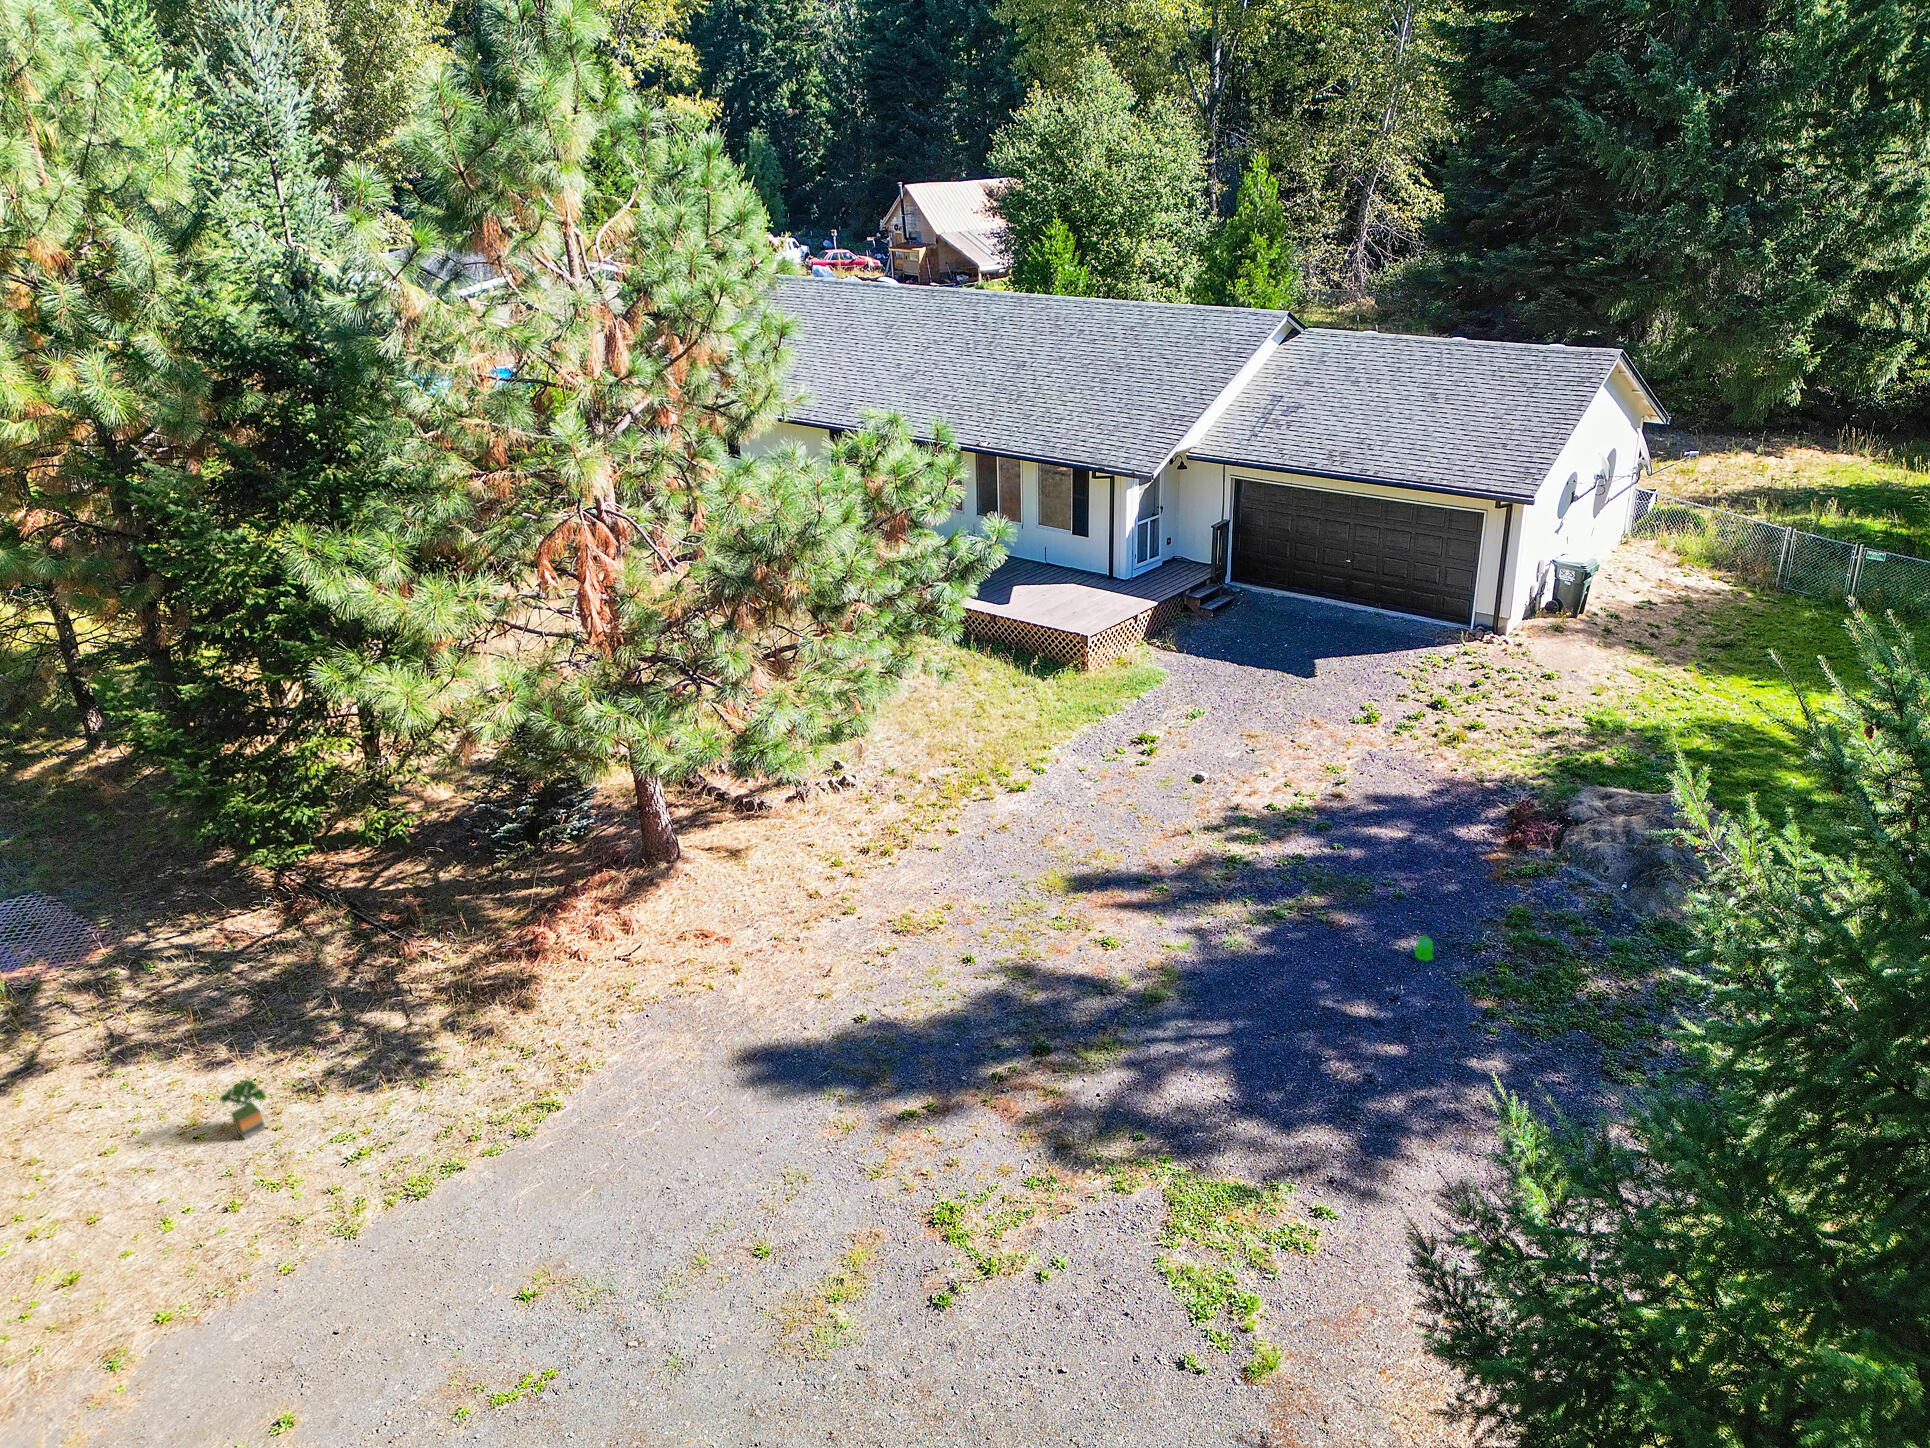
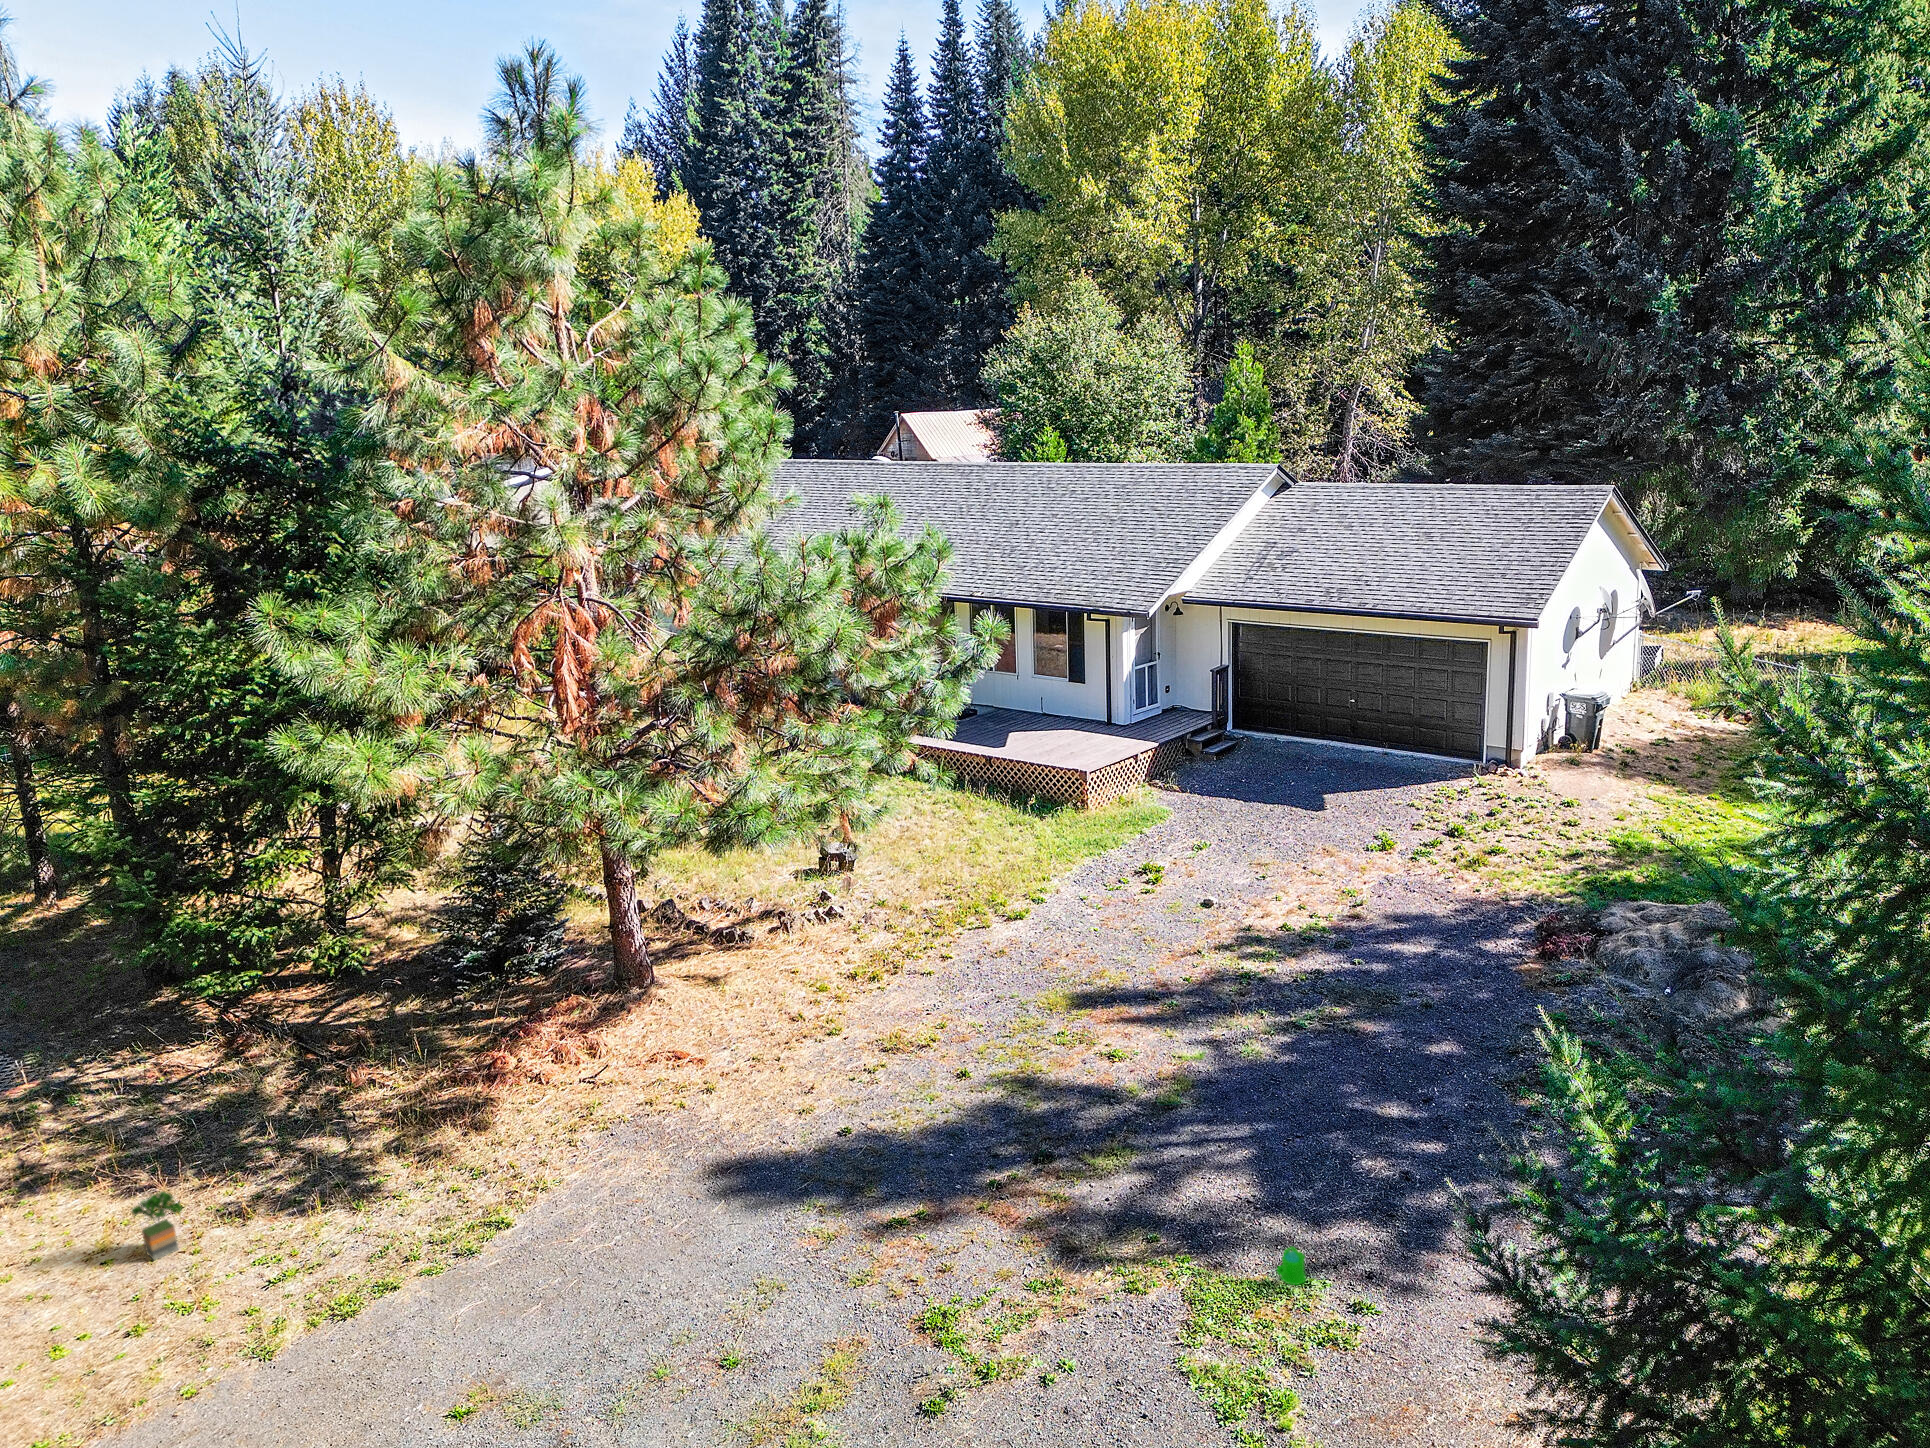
watering can: present [1414,936,1433,961] -> present [1277,1247,1306,1285]

